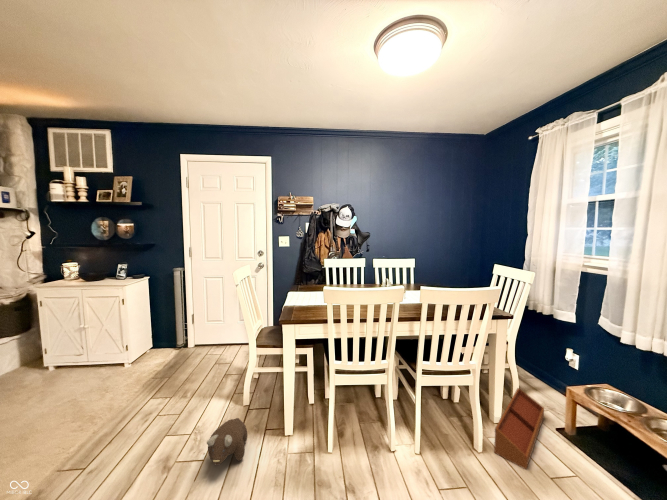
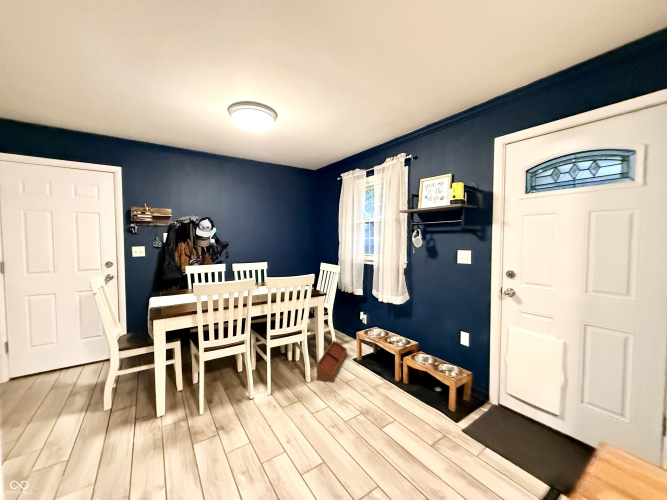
plush toy: present [207,418,247,465] -> none [72,417,116,459]

